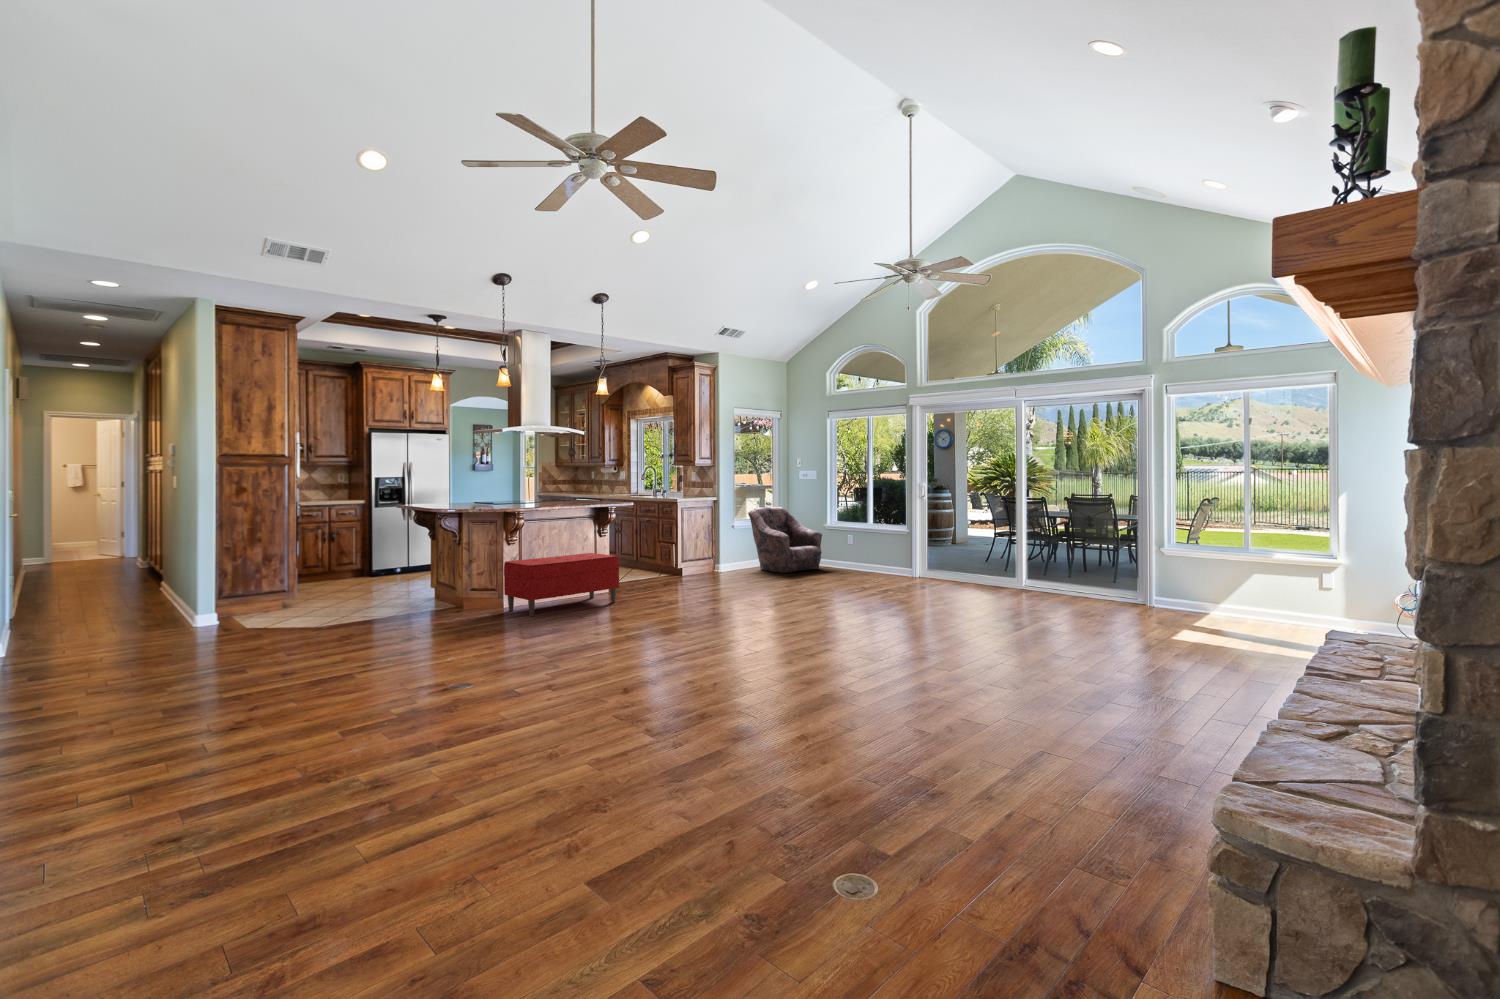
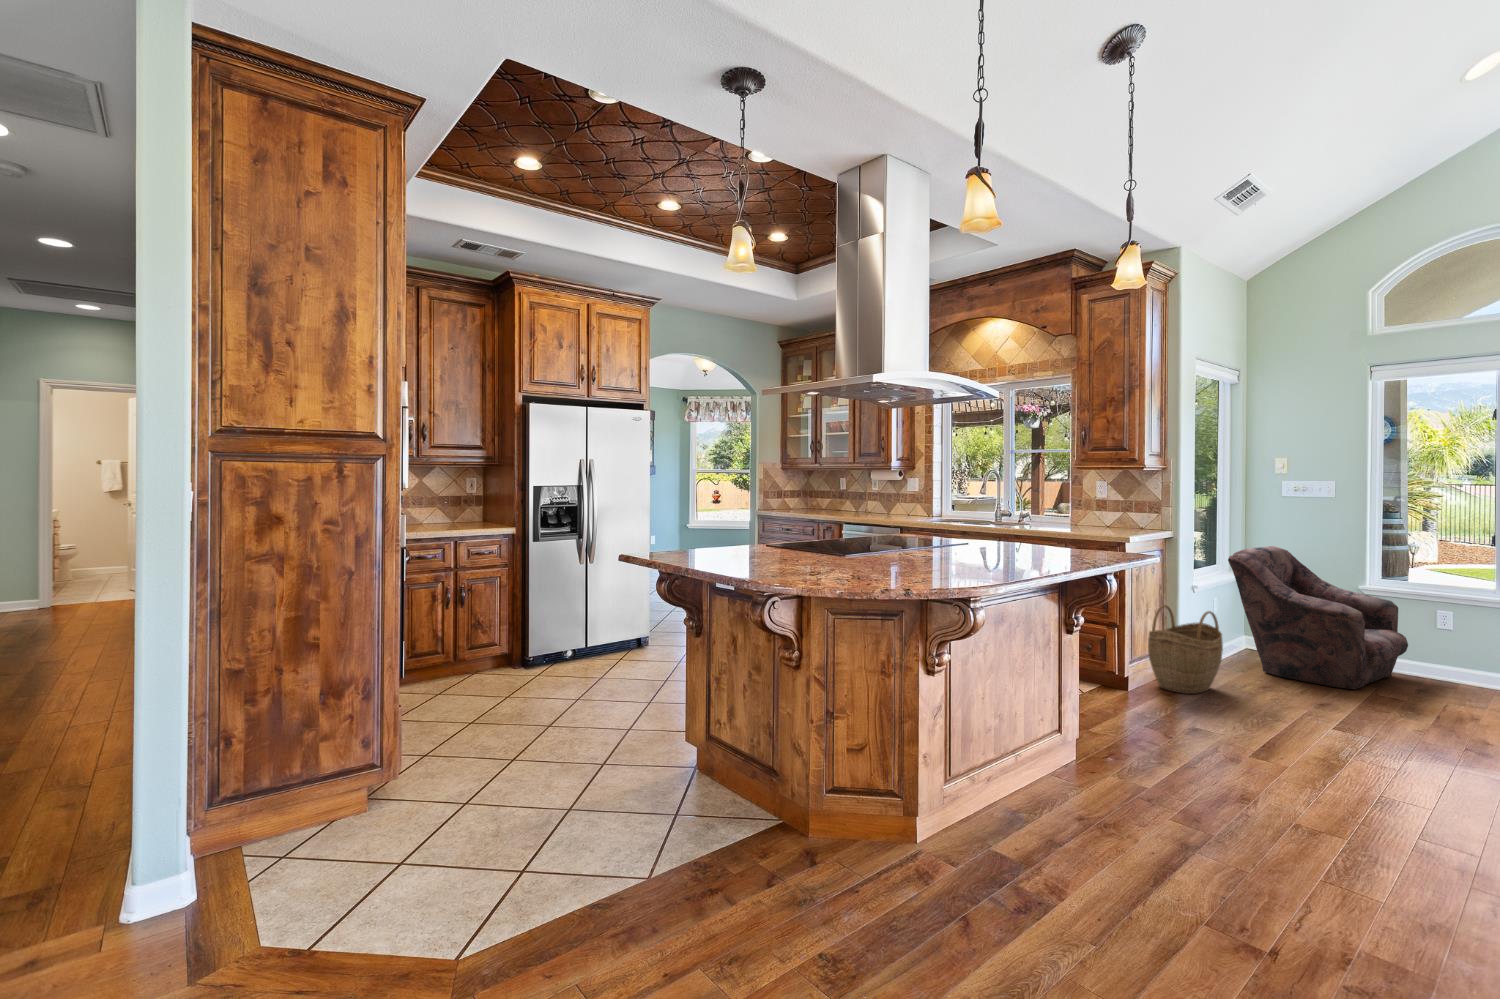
woven basket: none [689,535,724,576] -> present [1148,605,1223,694]
bench: present [504,553,619,616] -> none [940,679,1203,917]

